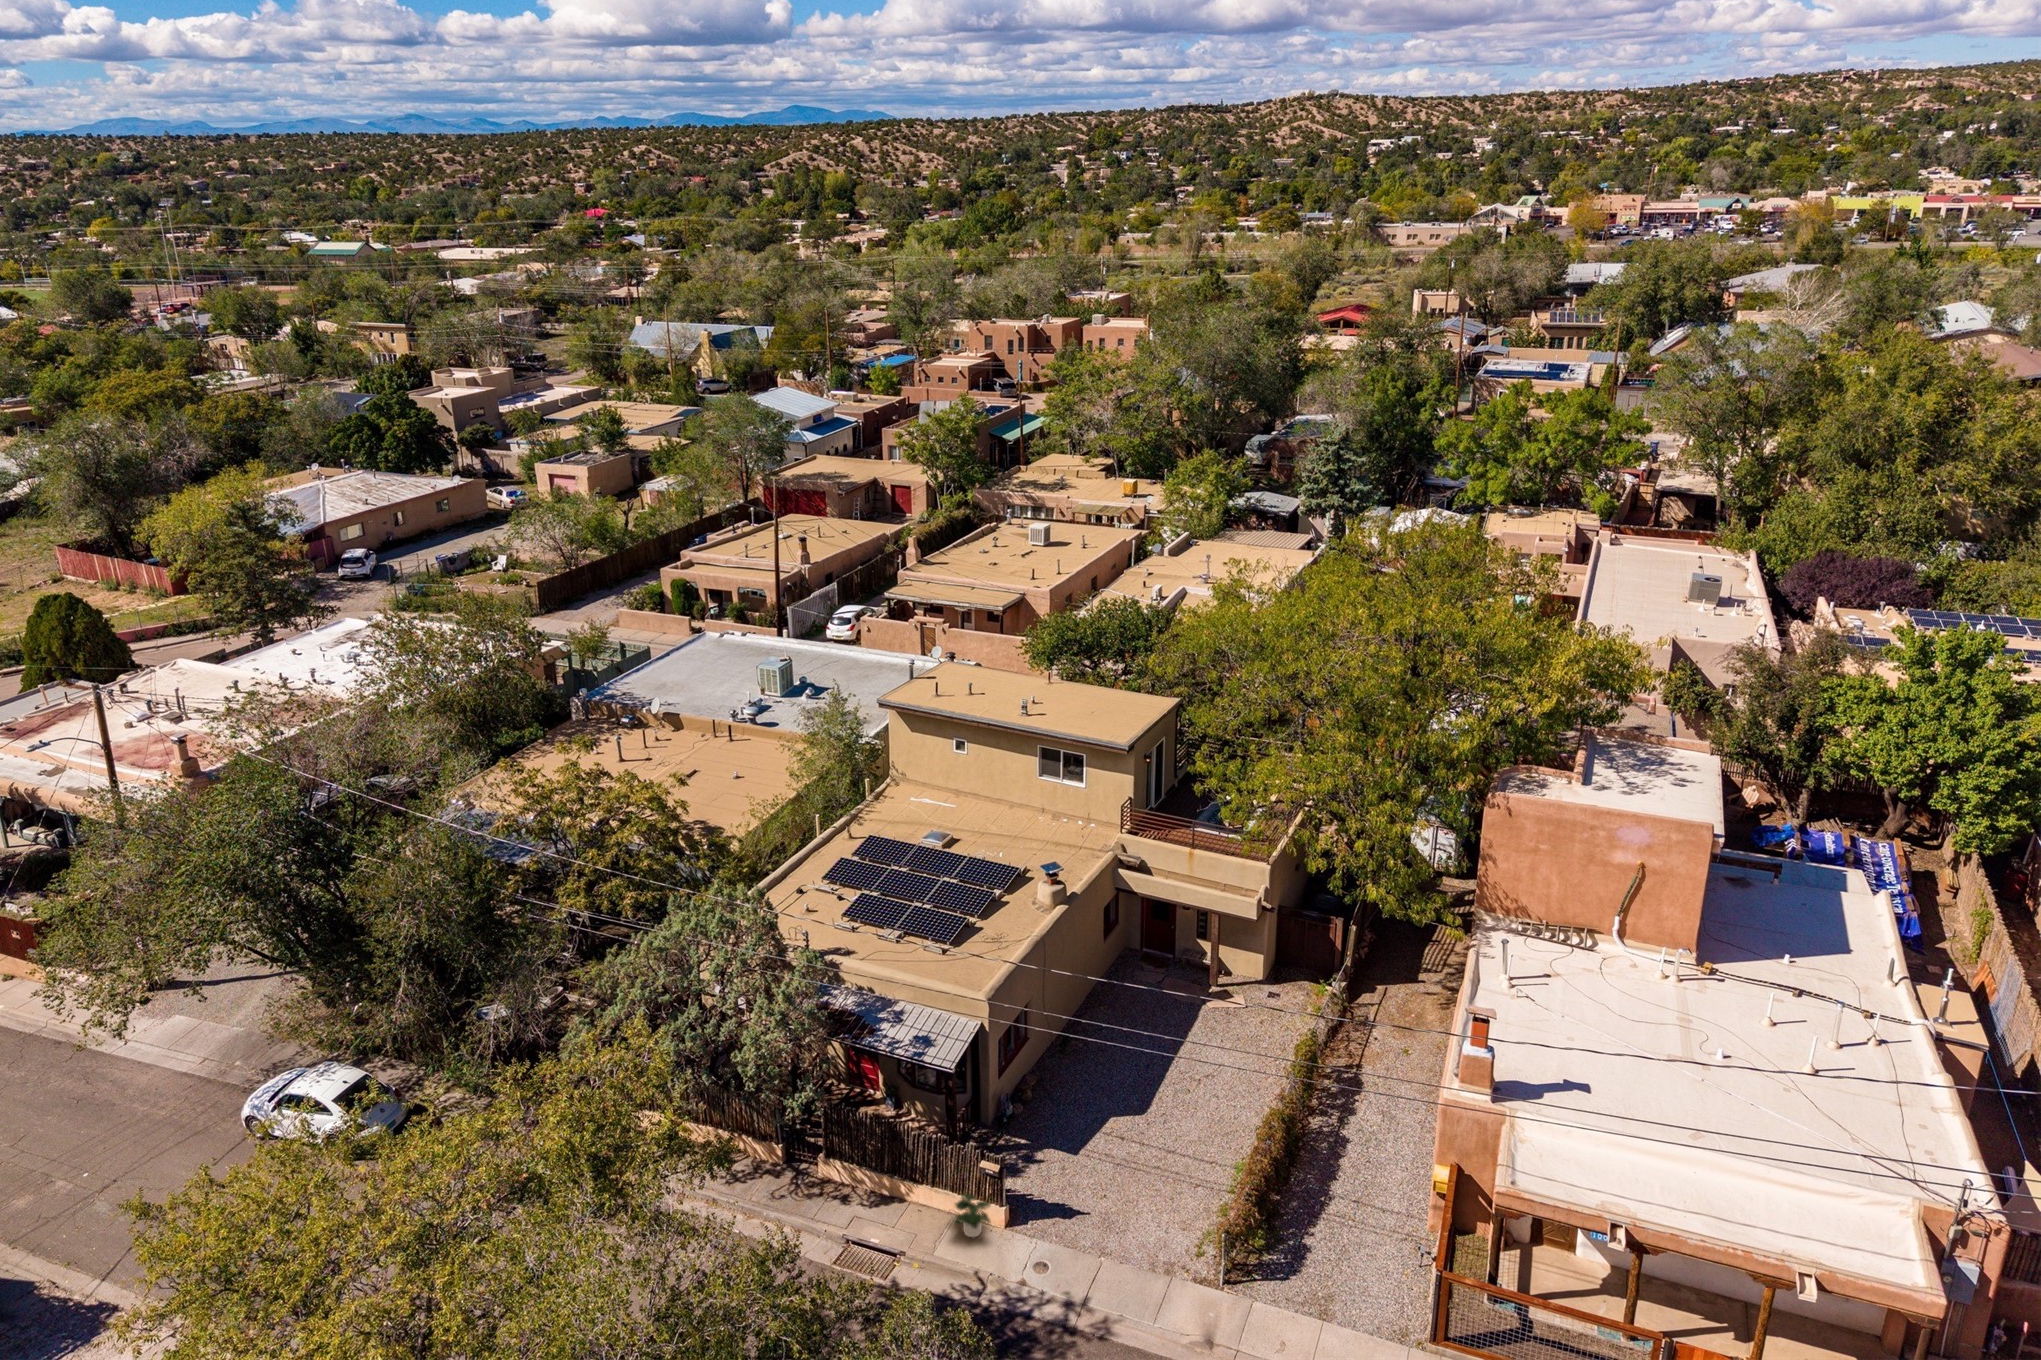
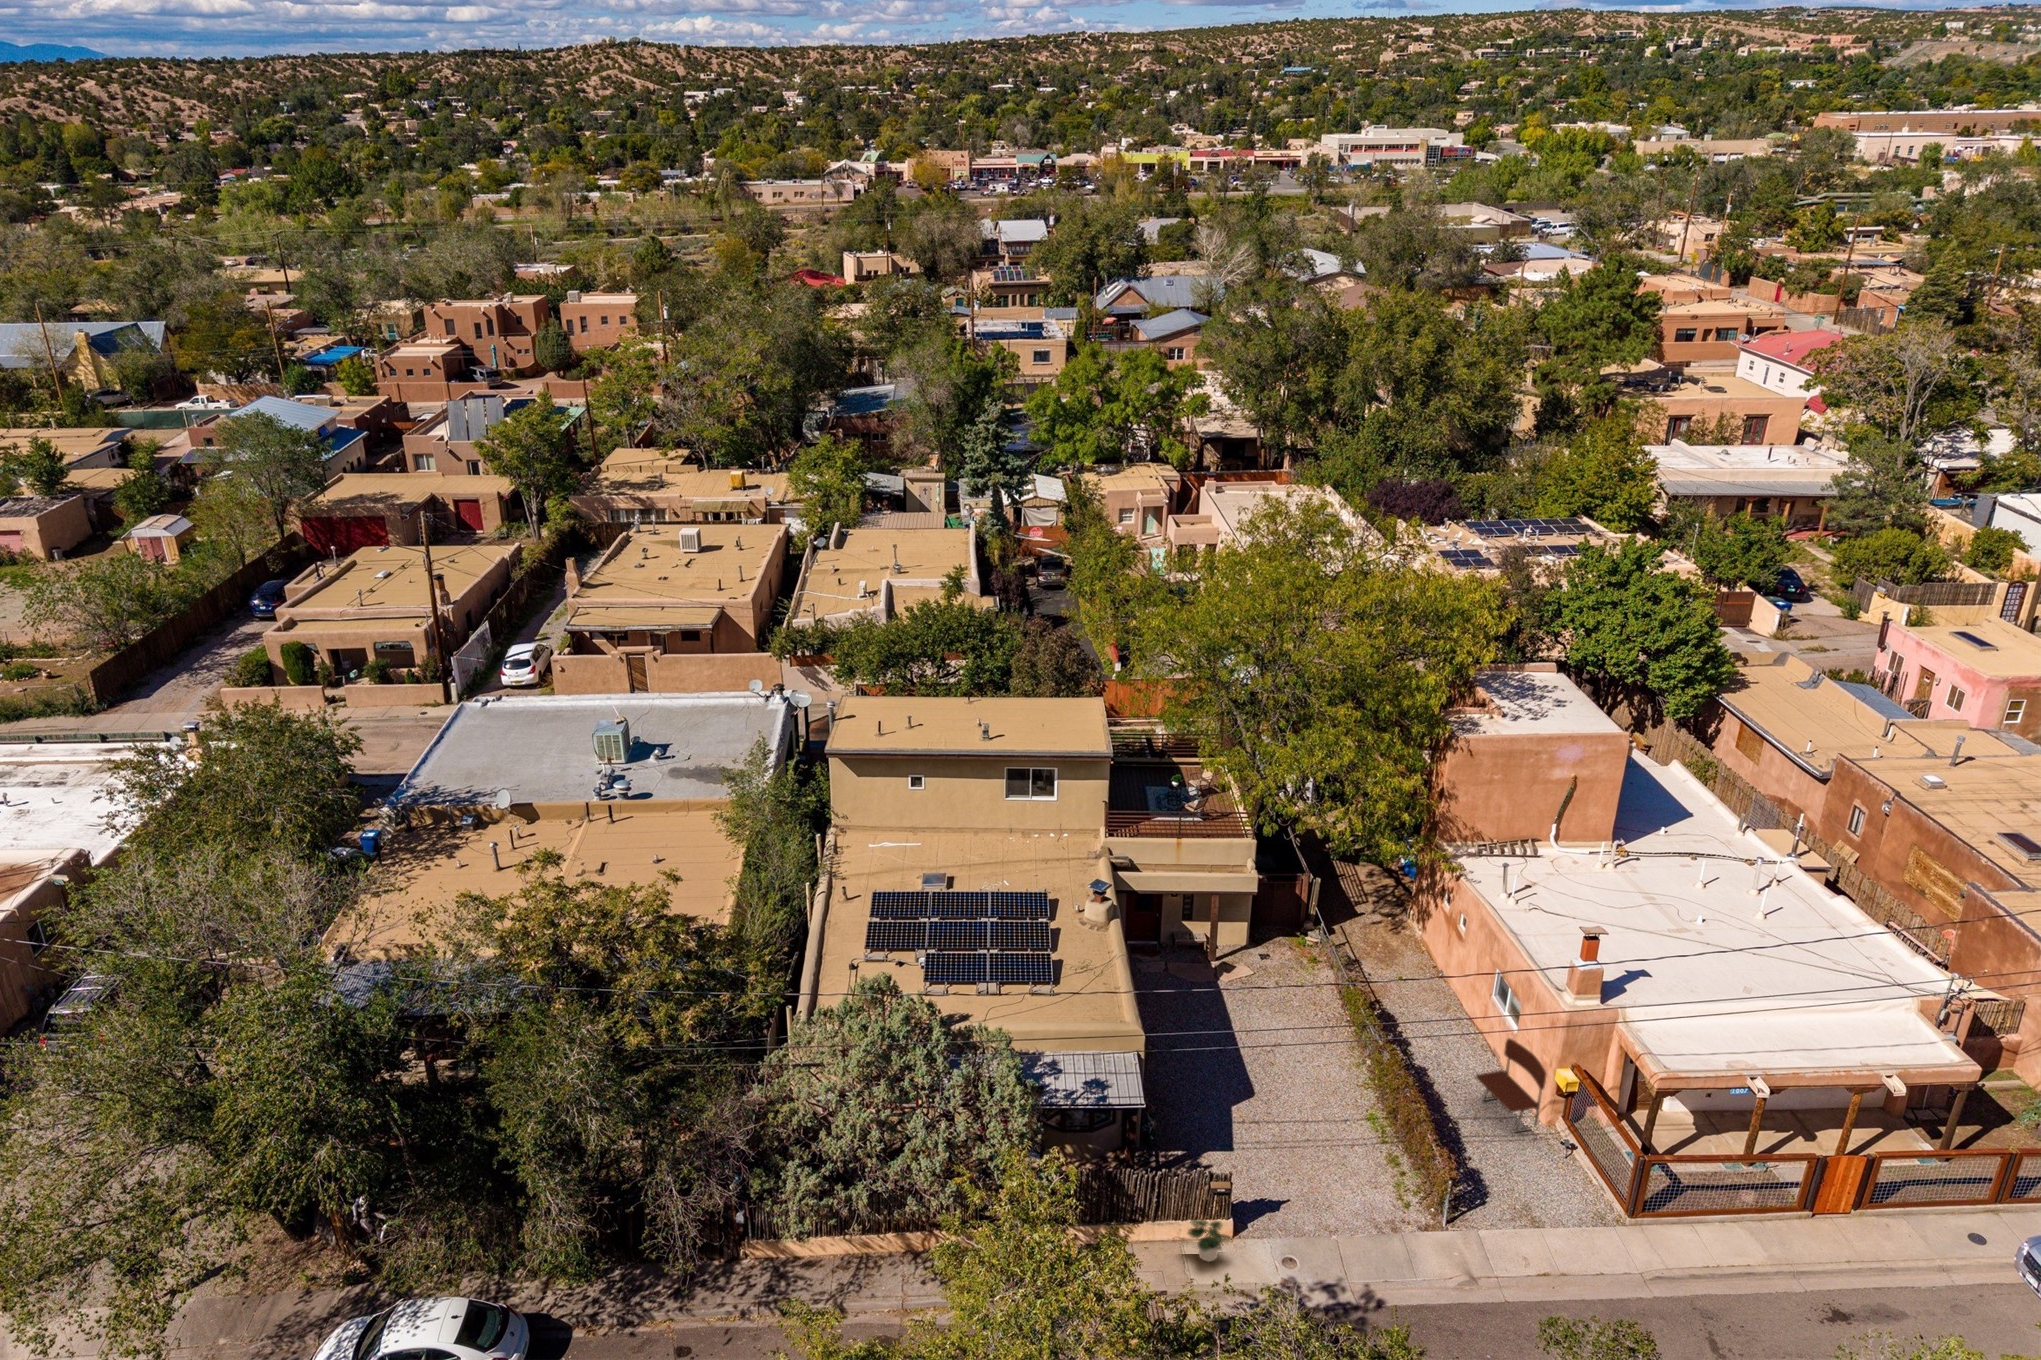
bench: none [1379,1129,1432,1235] -> present [1476,1039,1546,1133]

